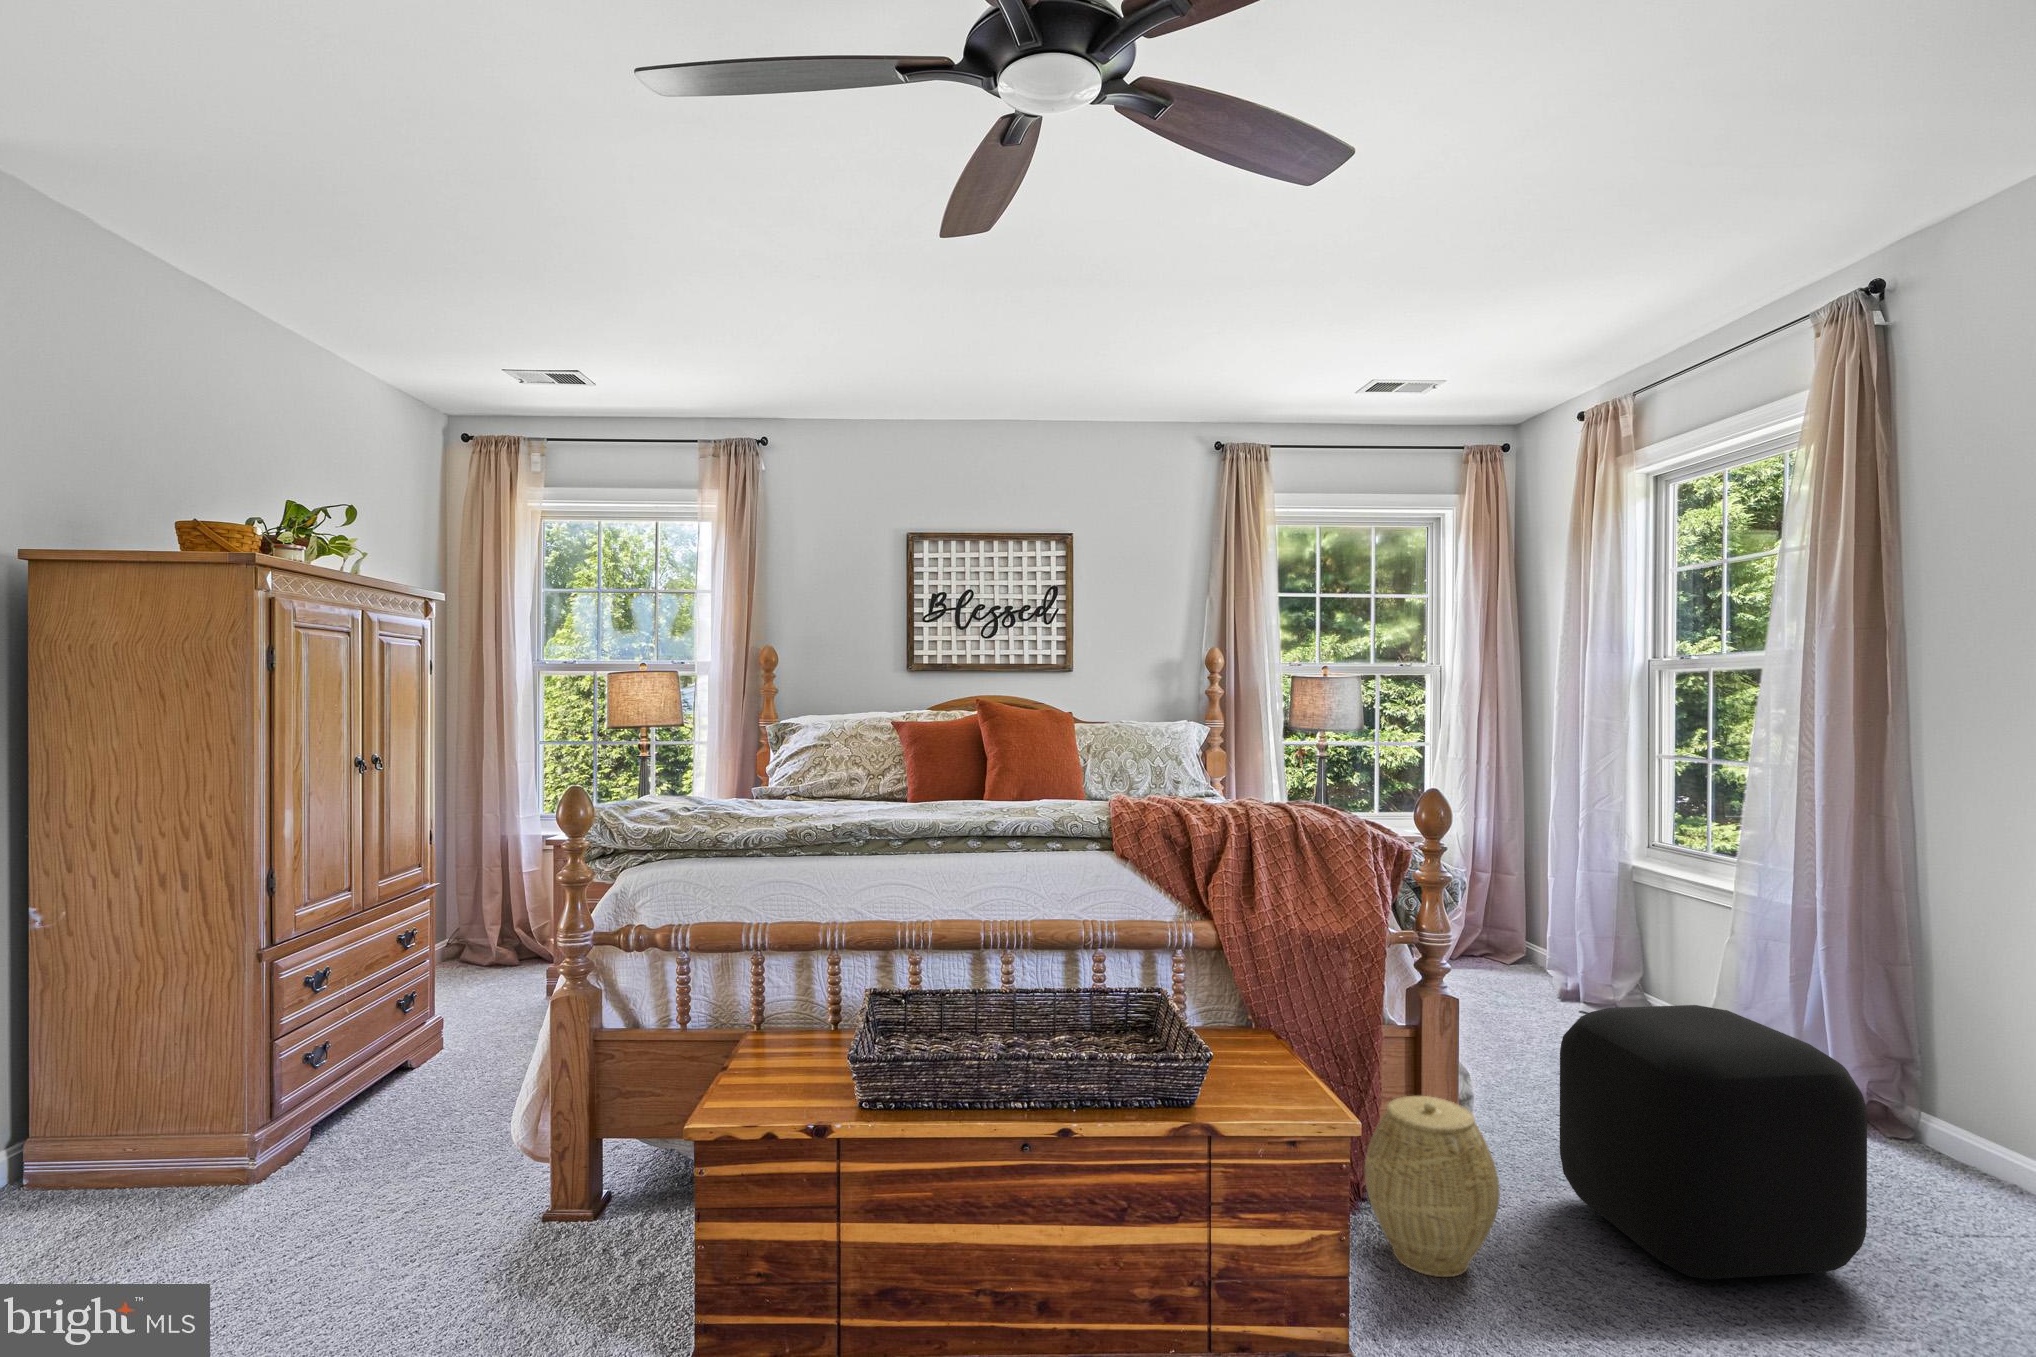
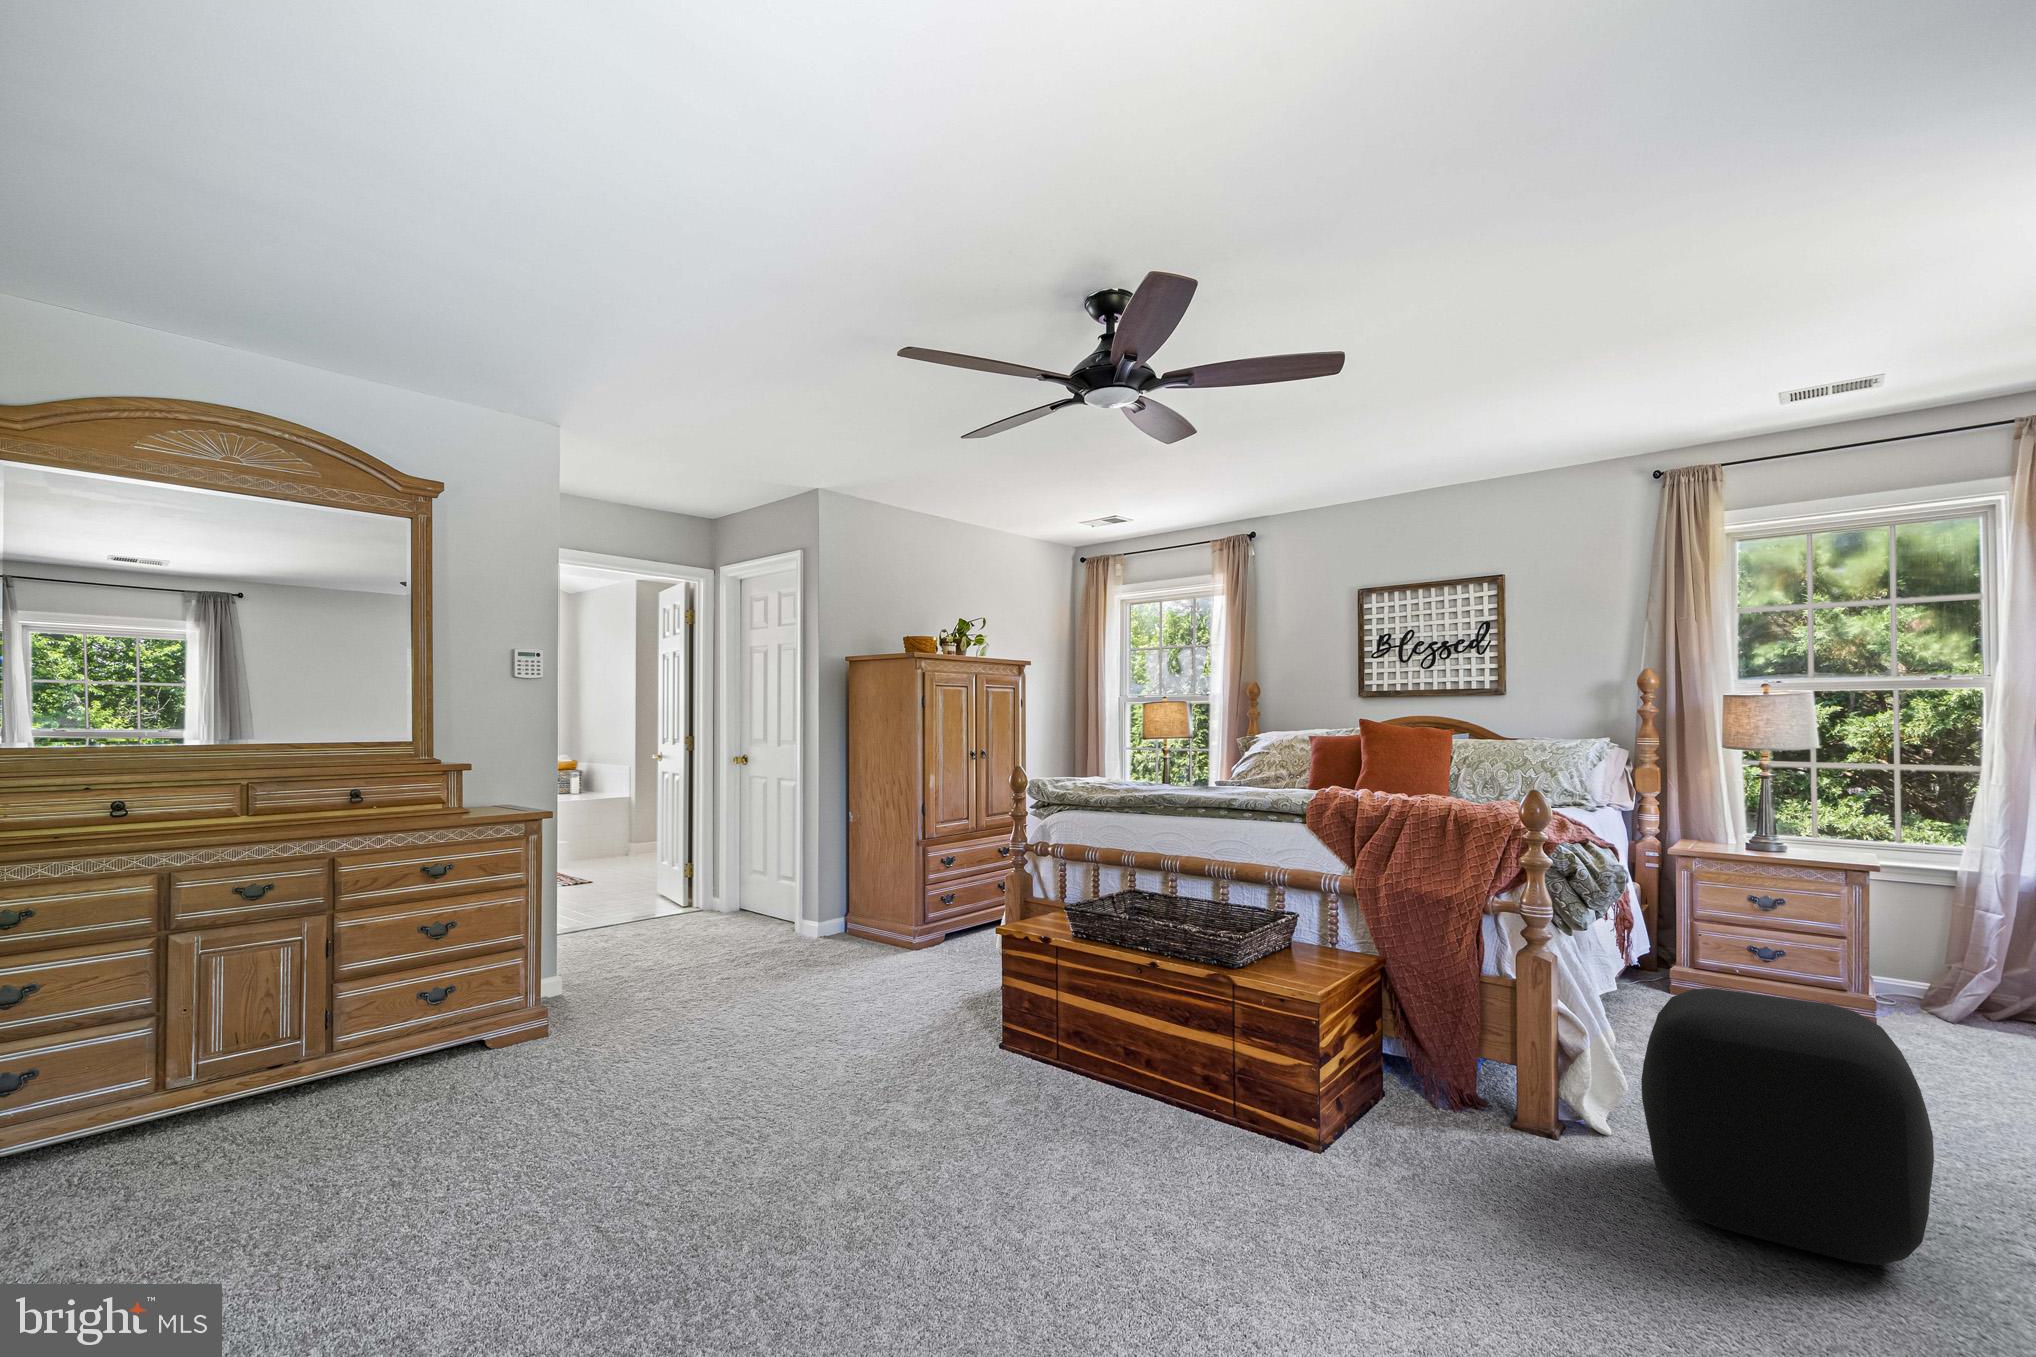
woven basket: present [1364,1096,1500,1277] -> none [1425,1018,1535,1158]

